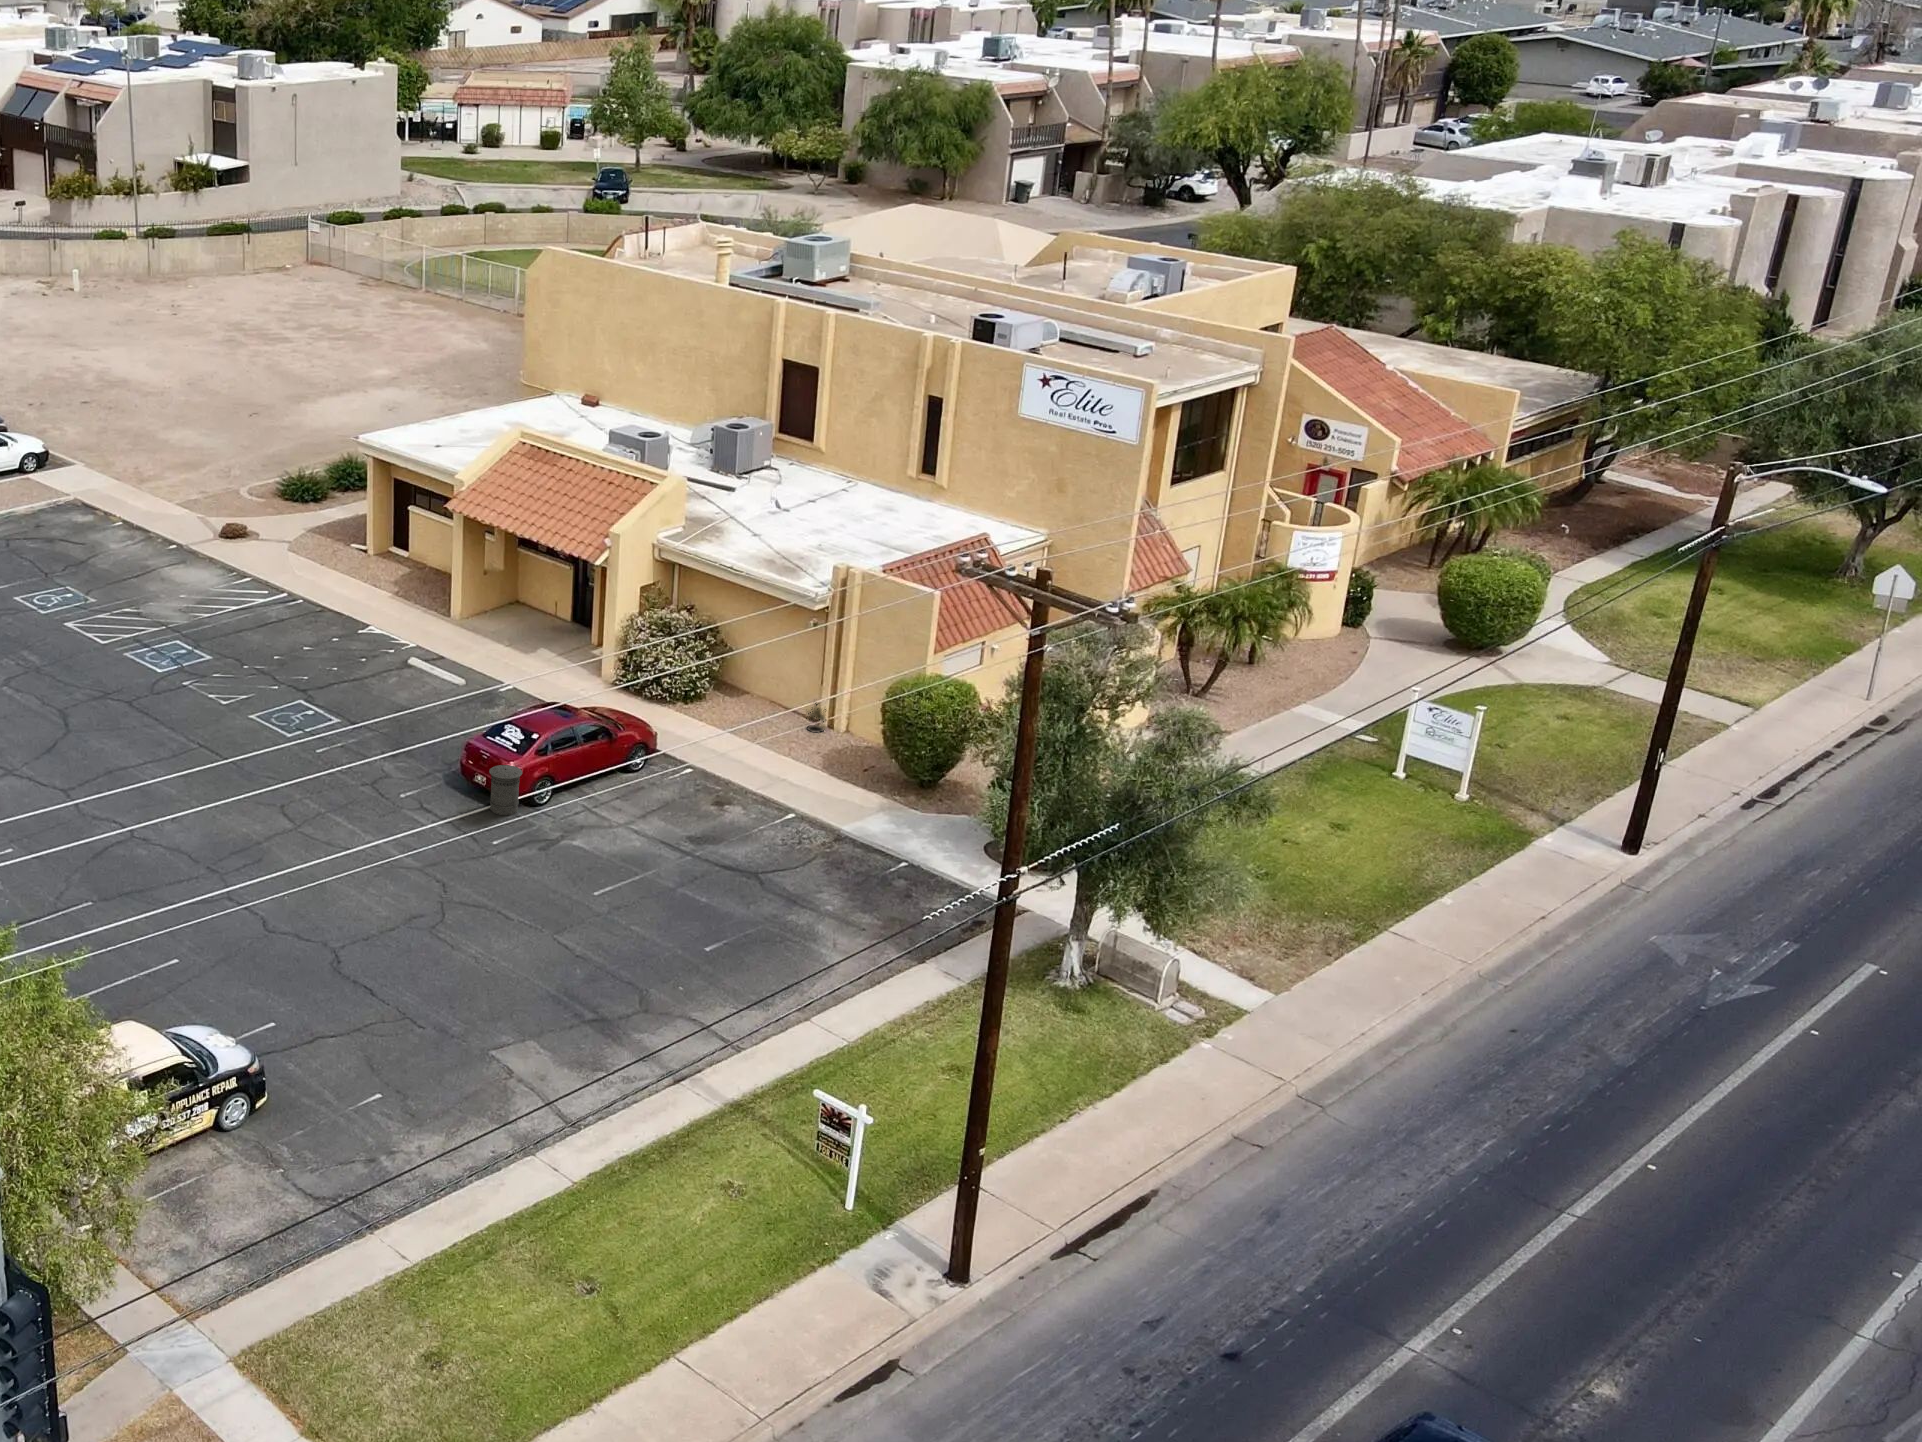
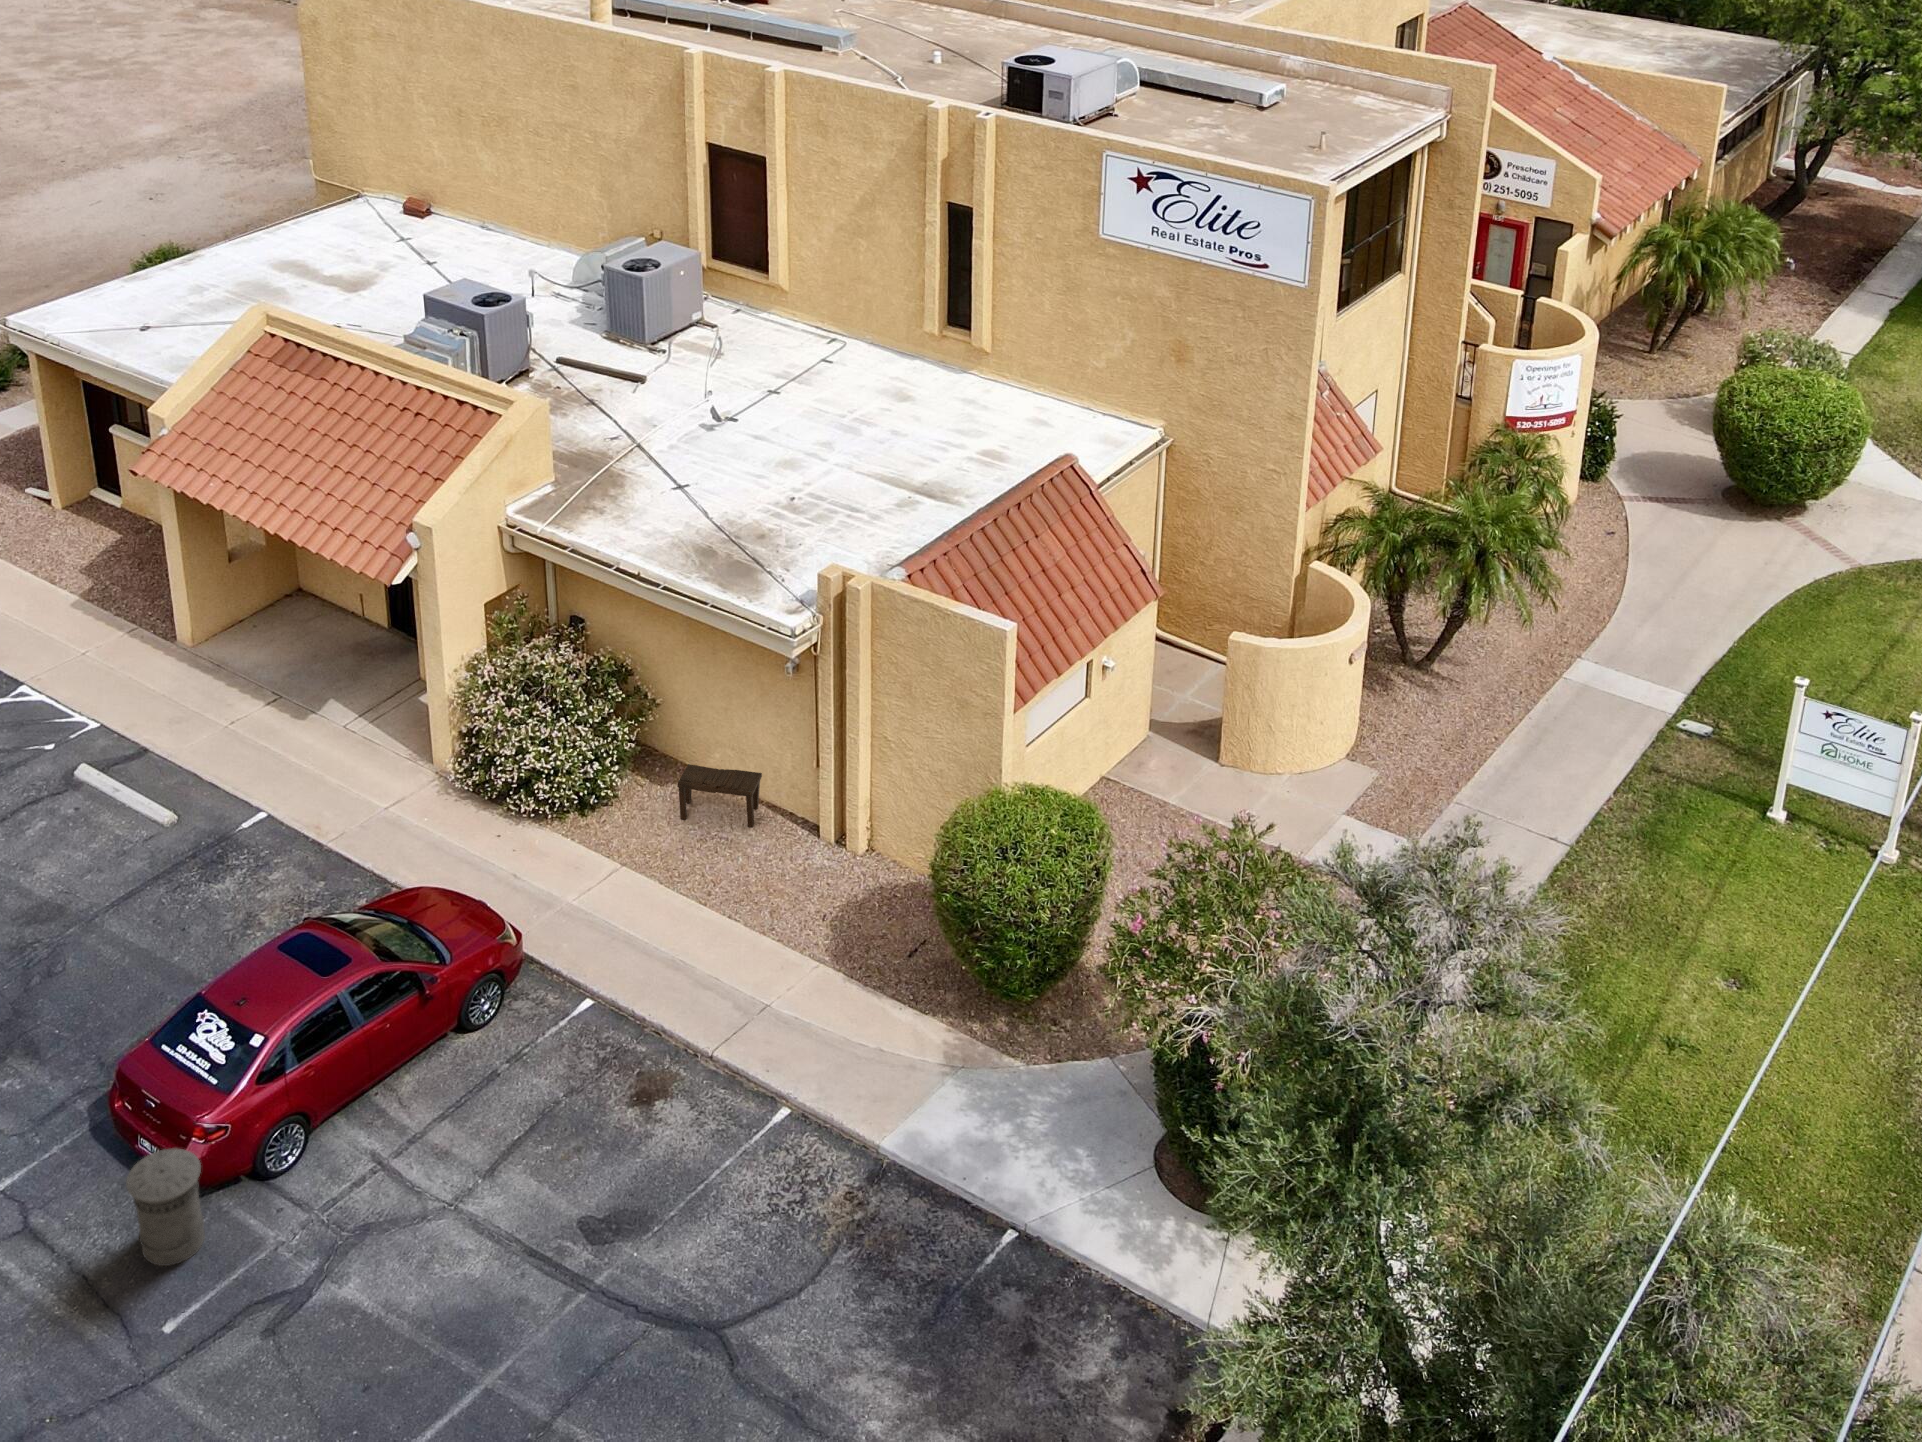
bench: none [742,682,790,717] -> present [677,764,762,827]
potted tree: present [806,703,826,733] -> none [791,803,833,864]

